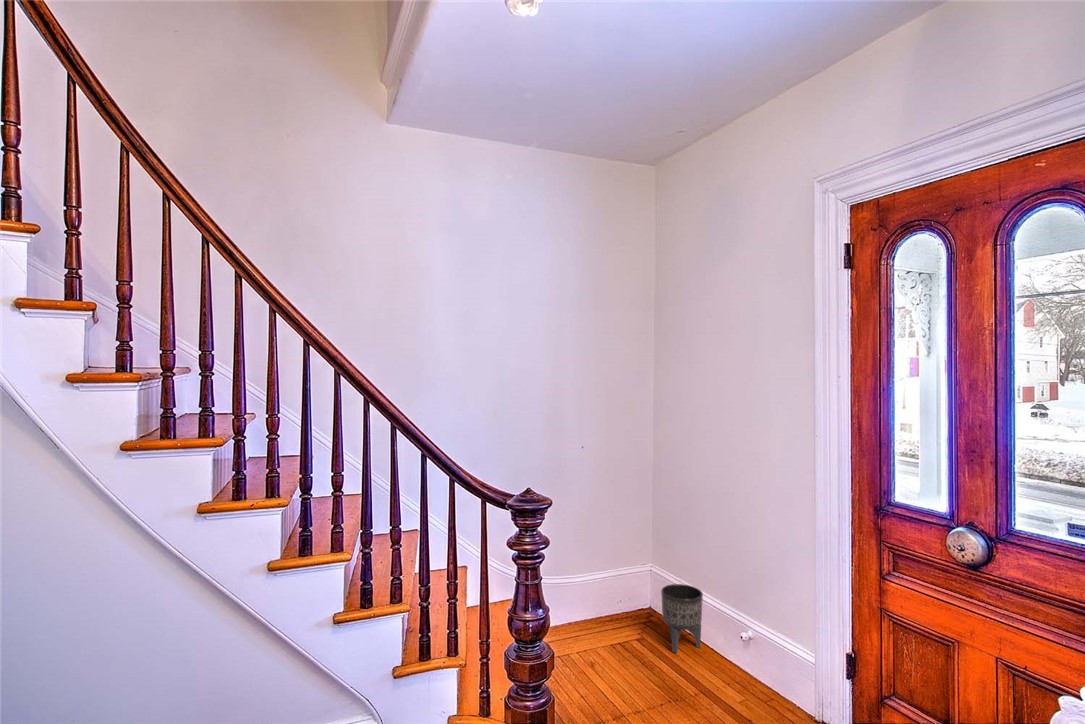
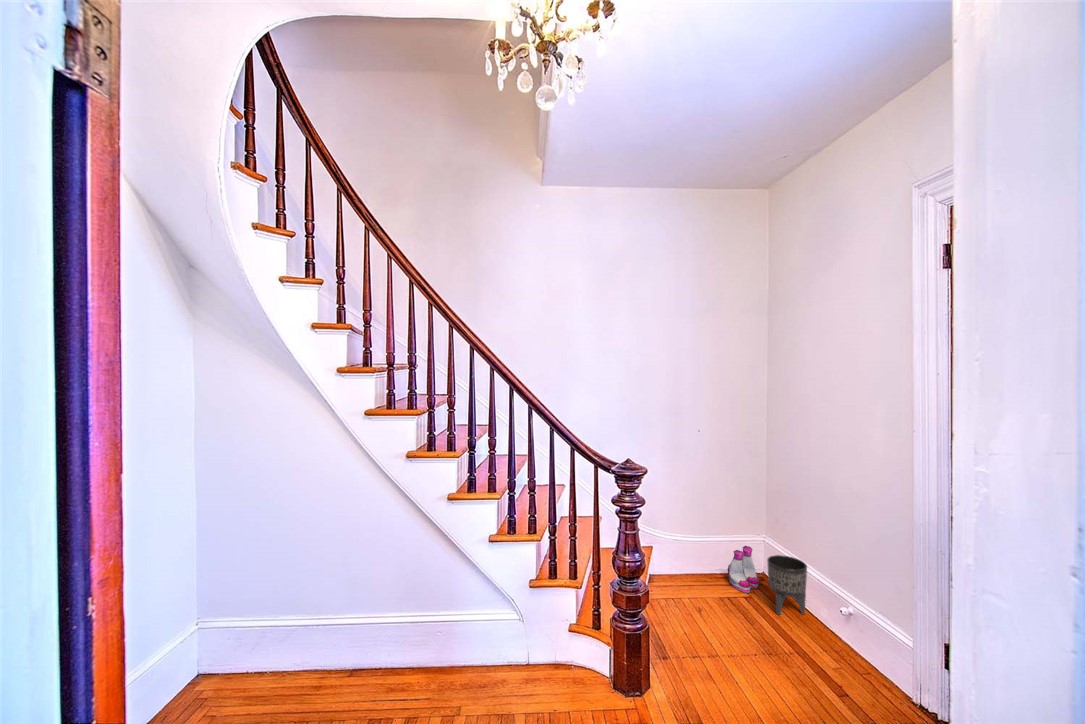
boots: none [613,578,647,633] -> present [728,546,759,593]

